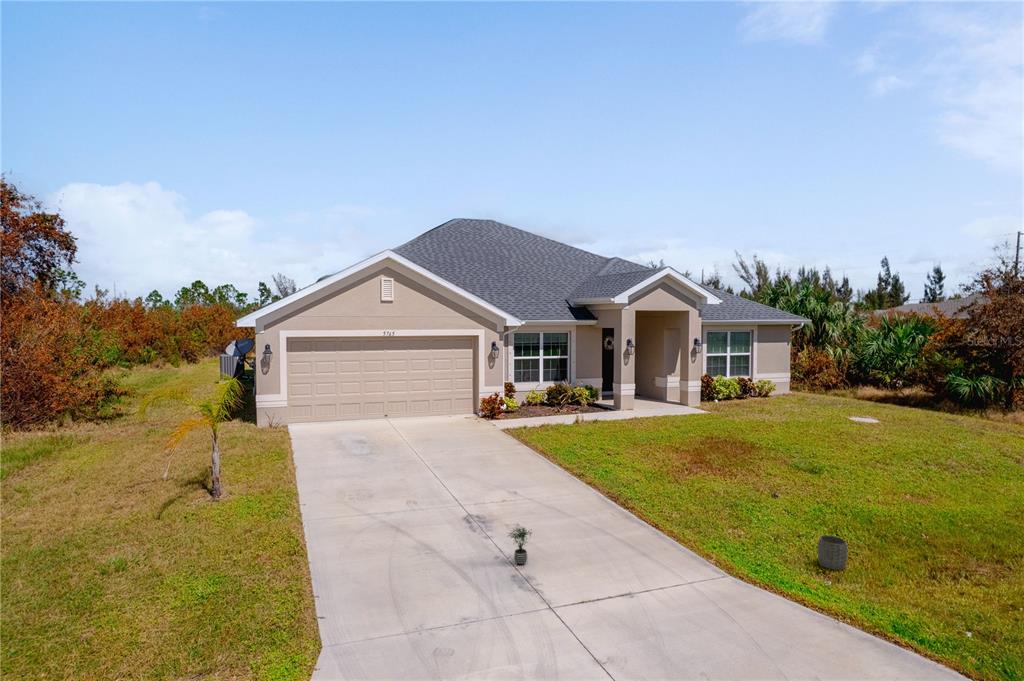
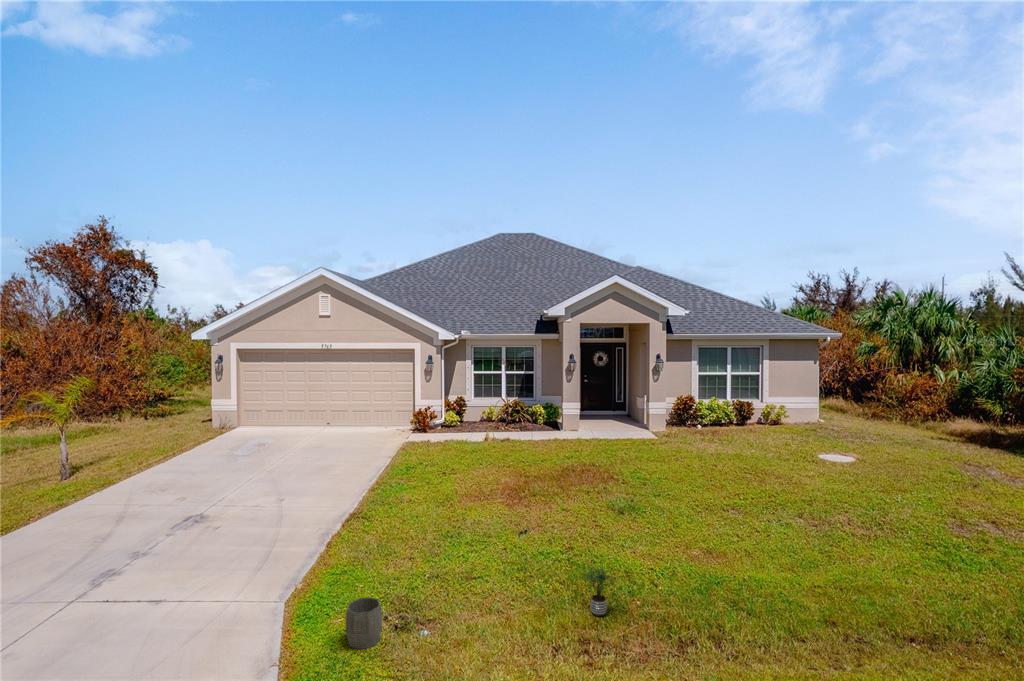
potted plant: present [509,528,532,565] -> present [582,567,611,617]

